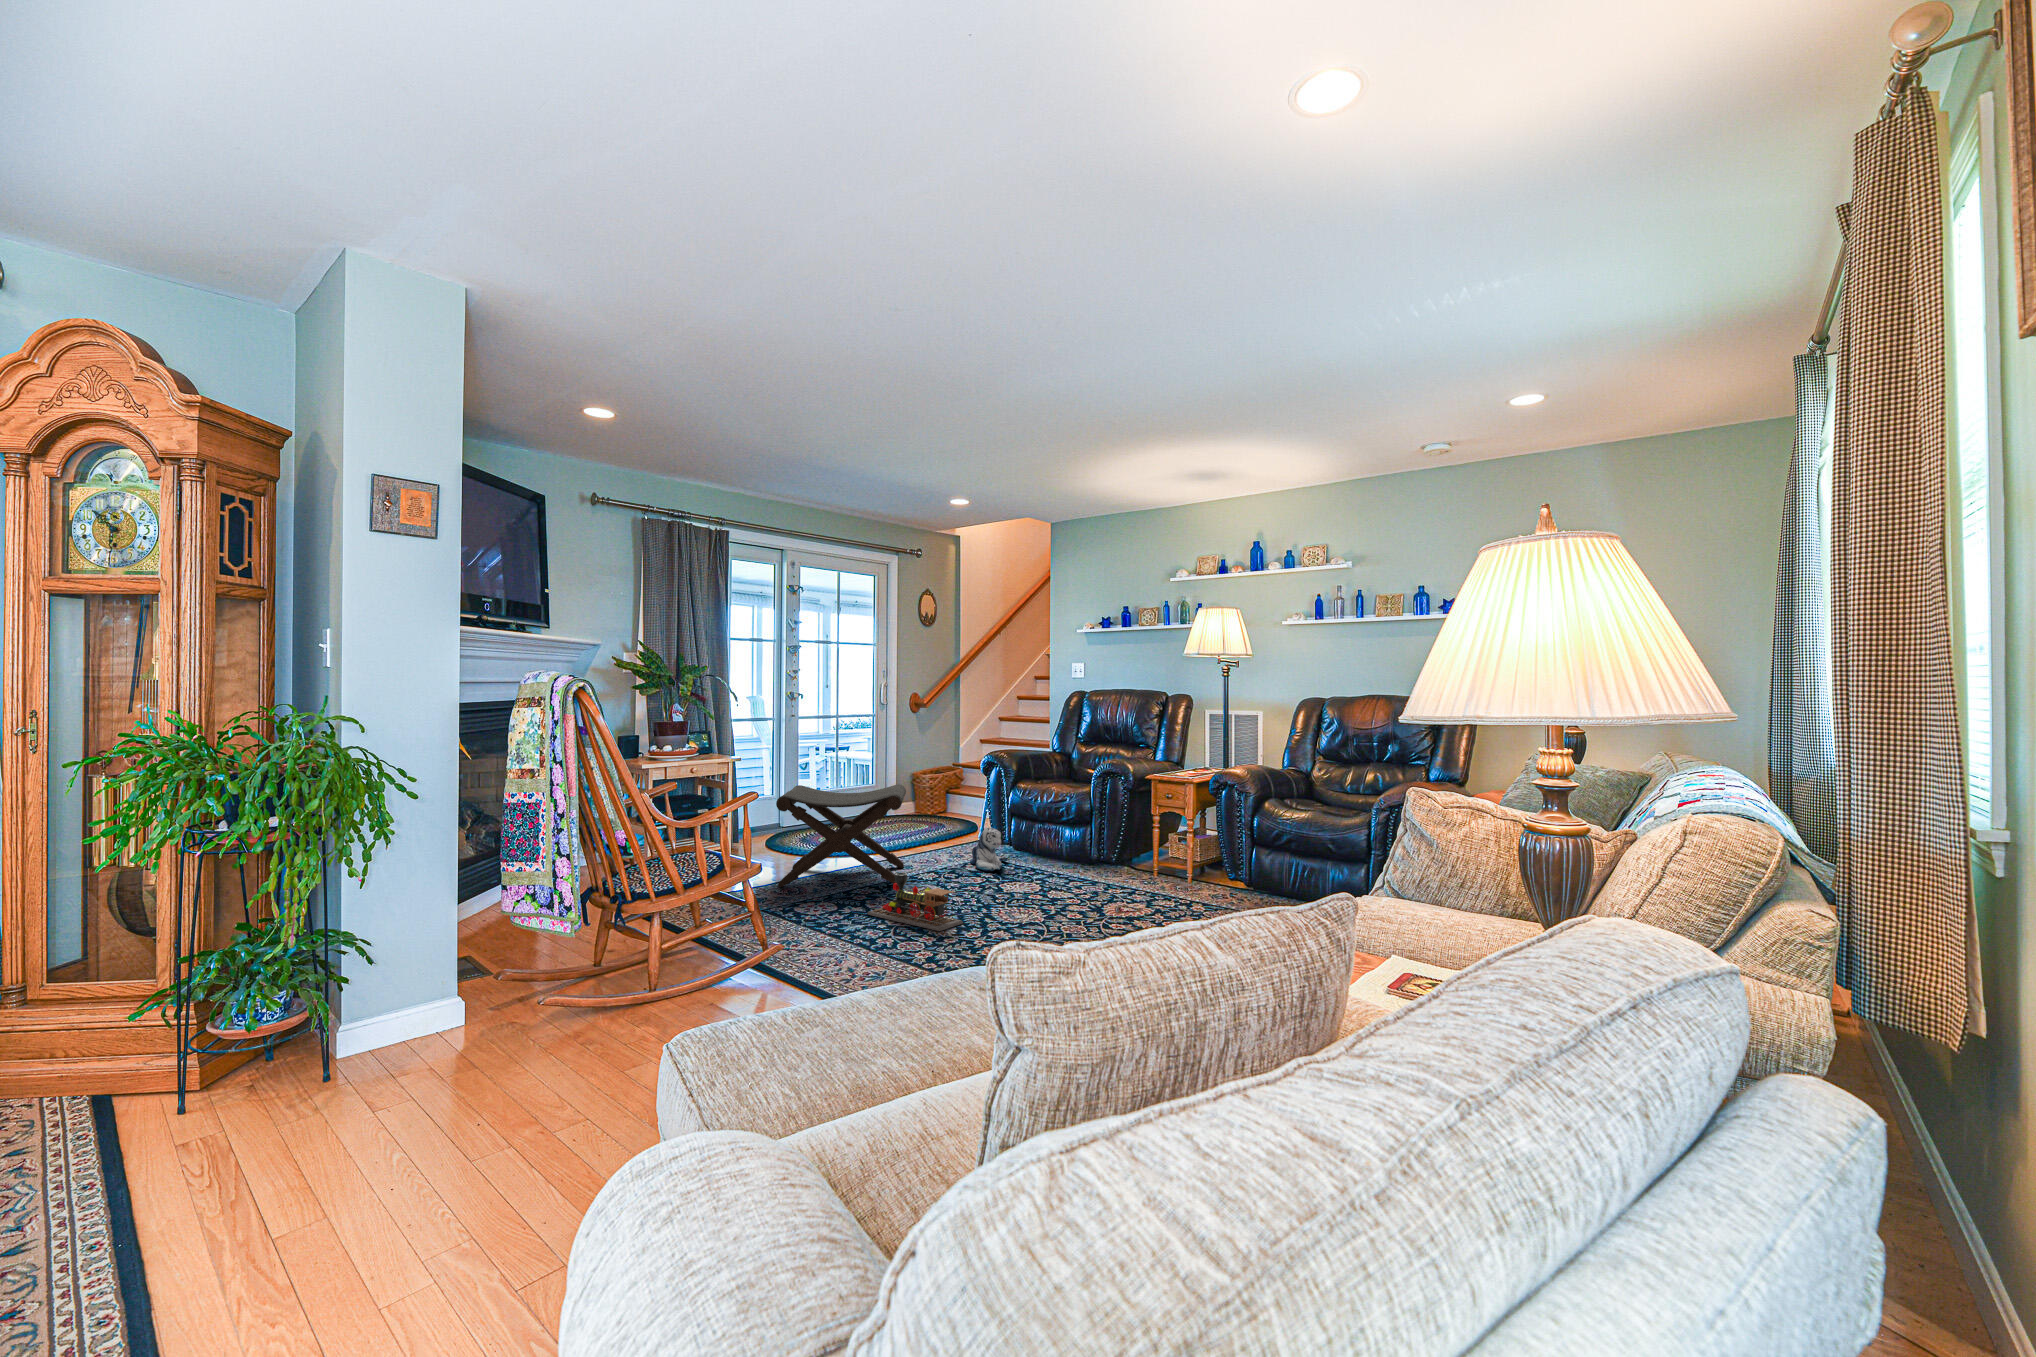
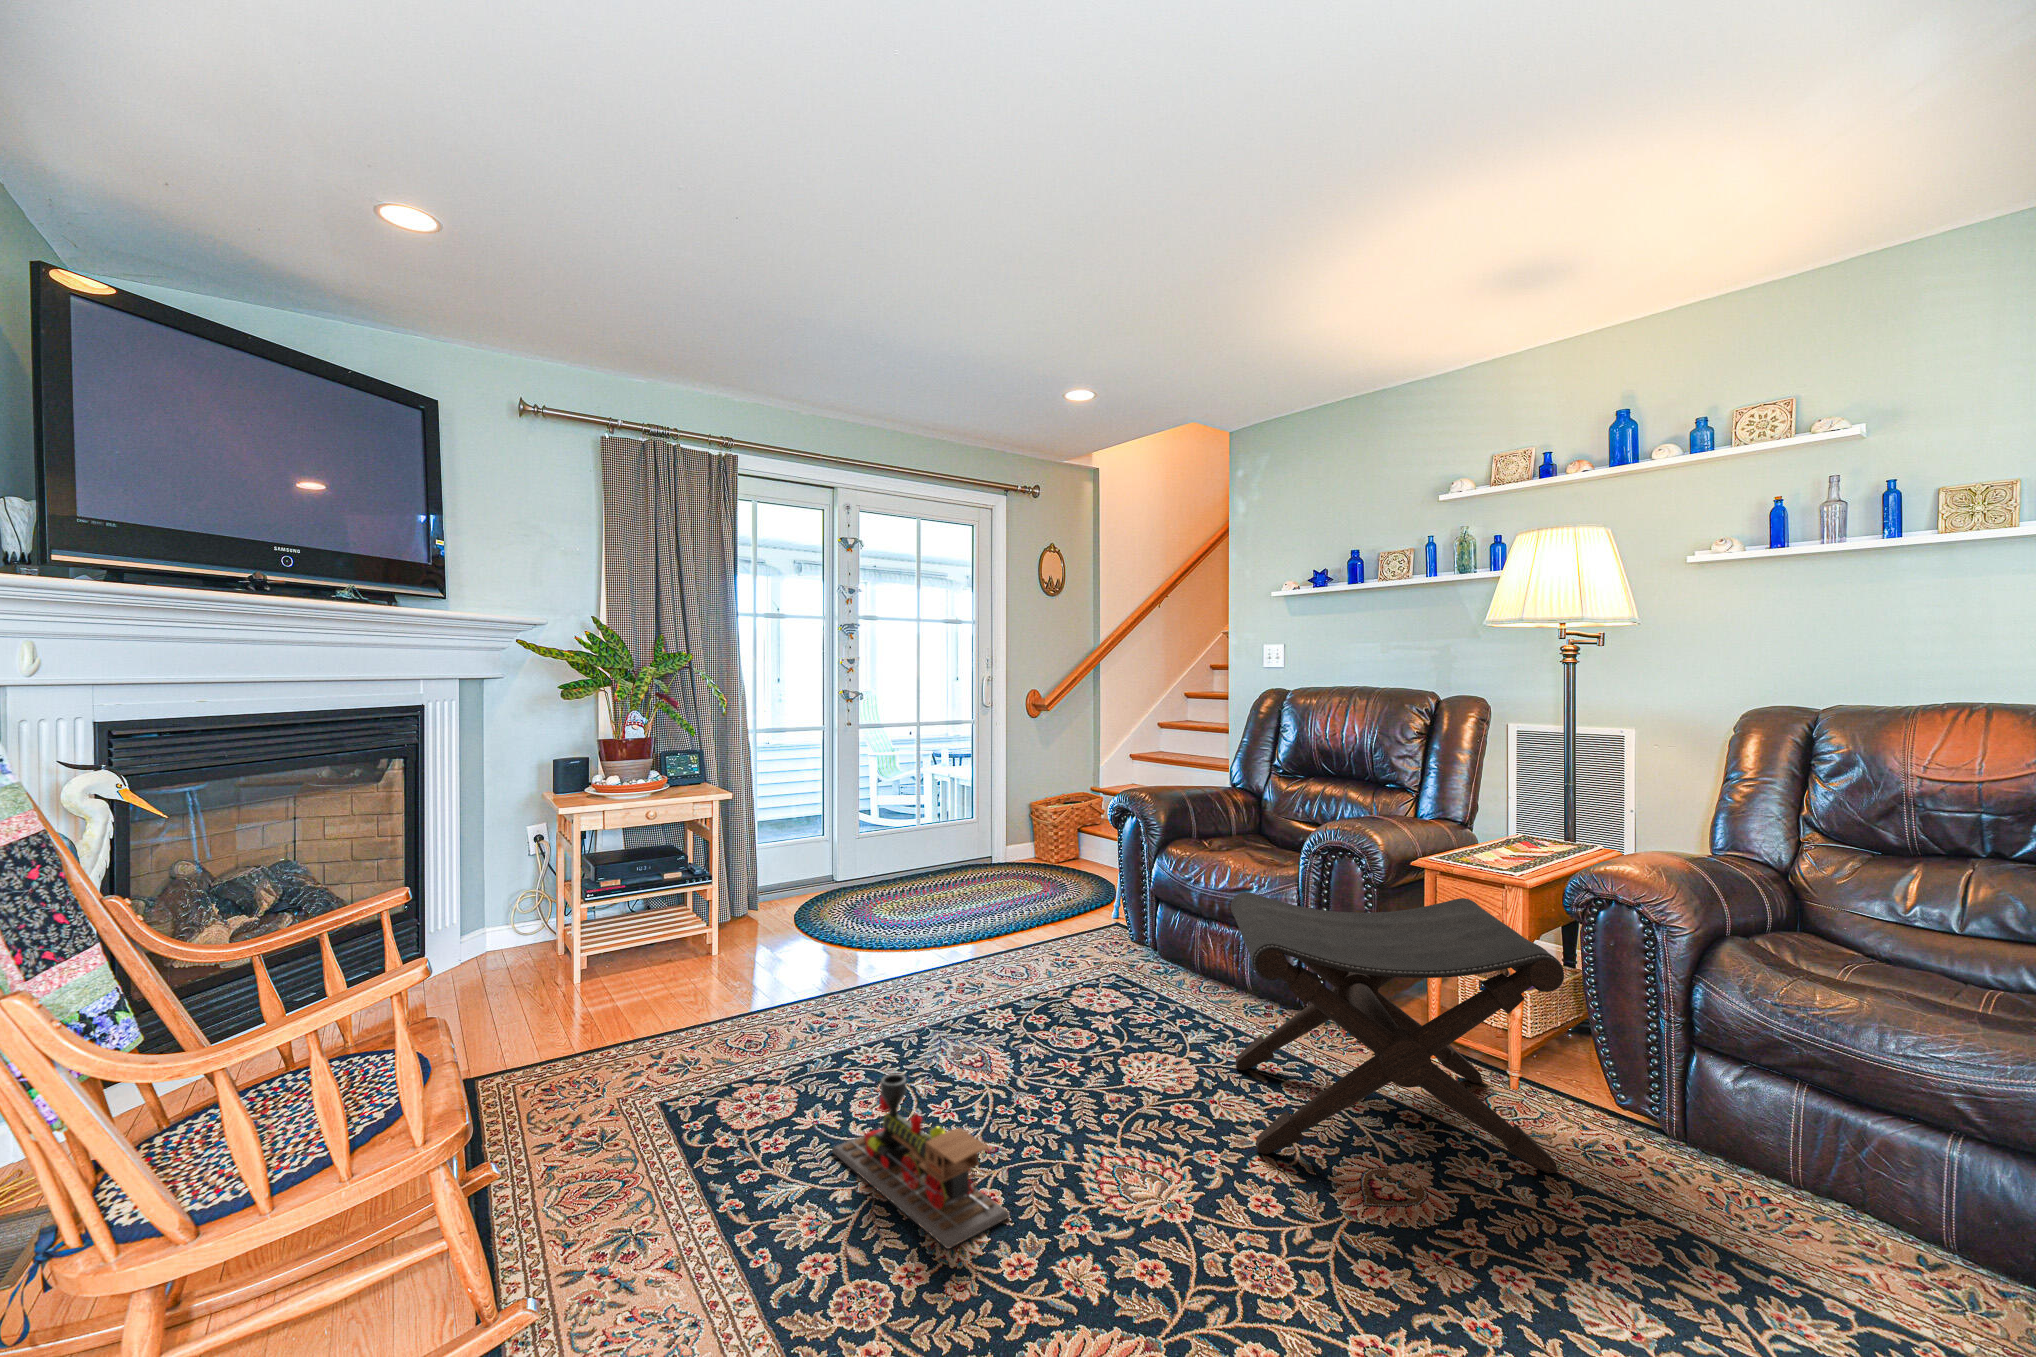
footstool: present [776,784,906,887] -> present [1231,892,1564,1173]
plush toy: present [970,828,1008,871] -> none [1081,934,1148,1020]

